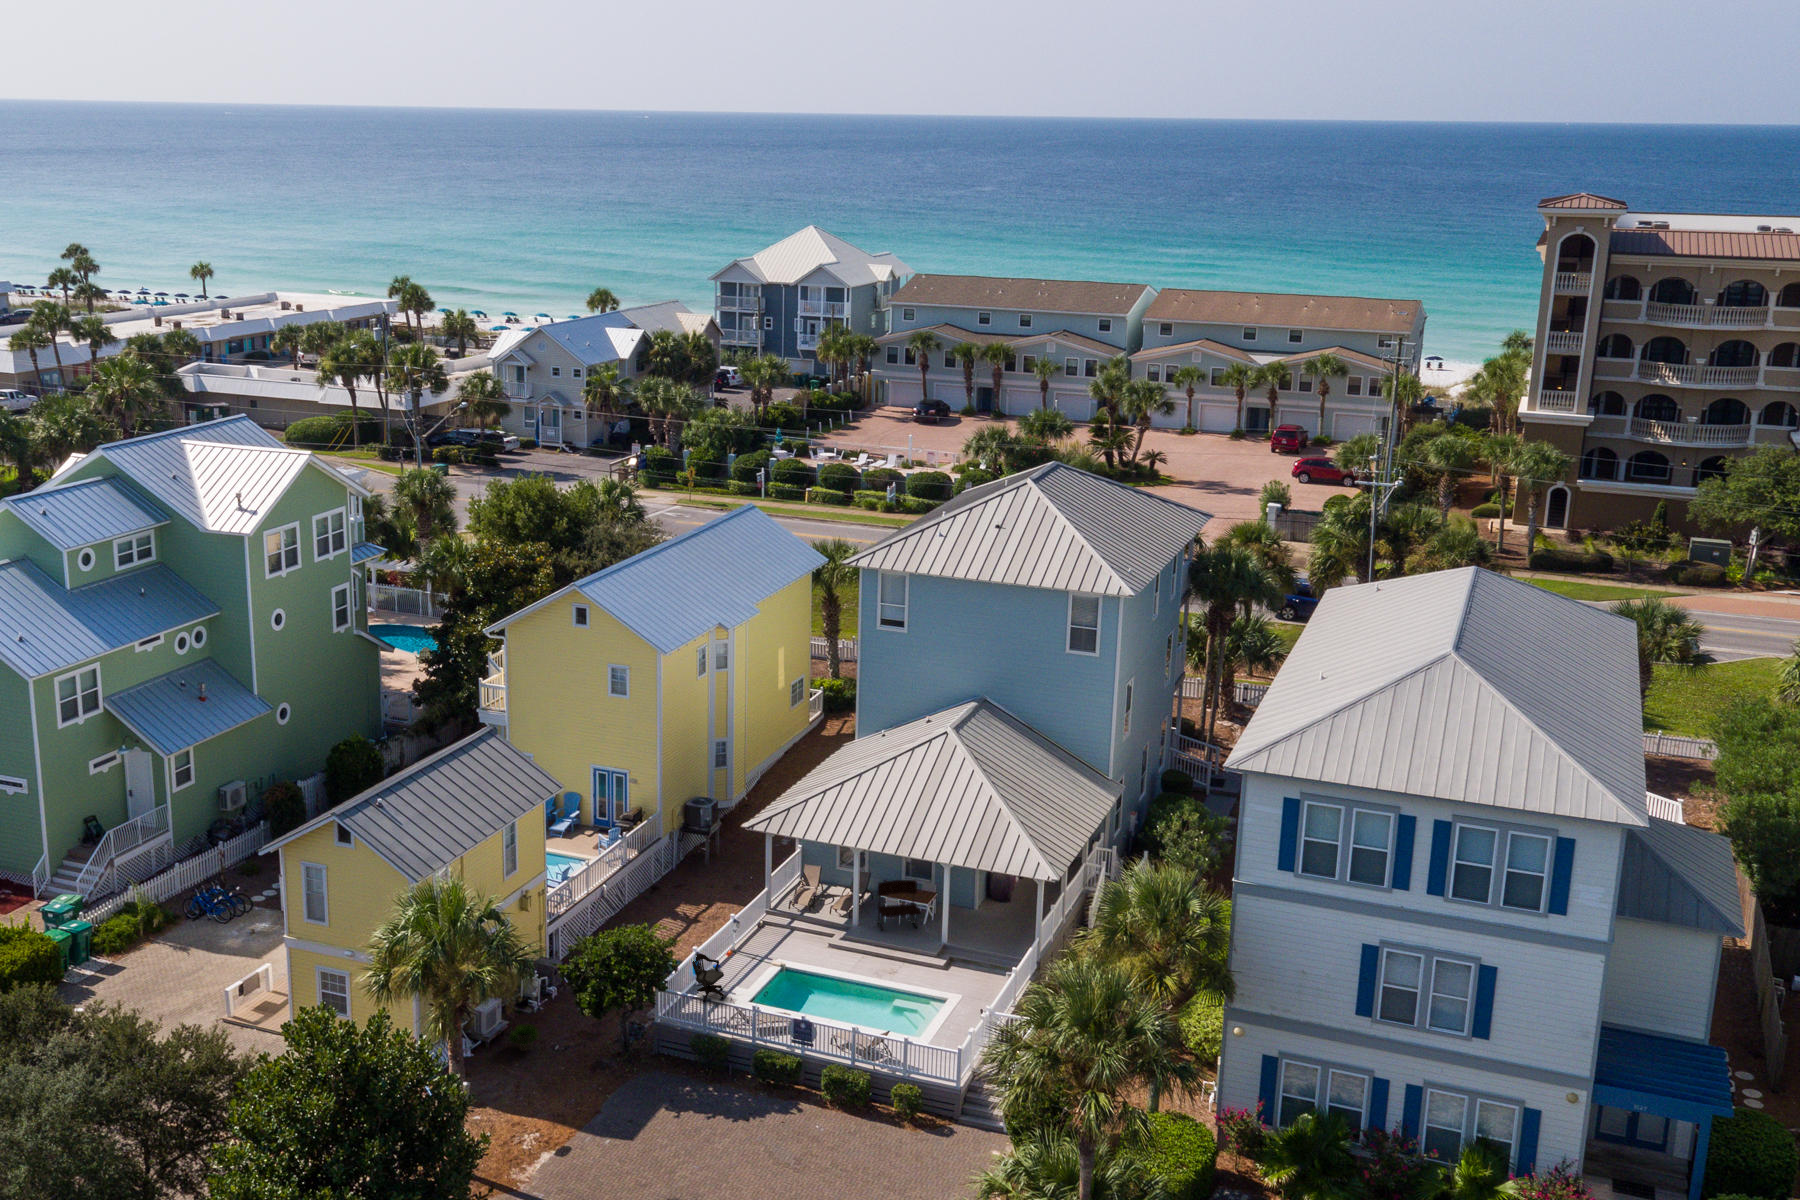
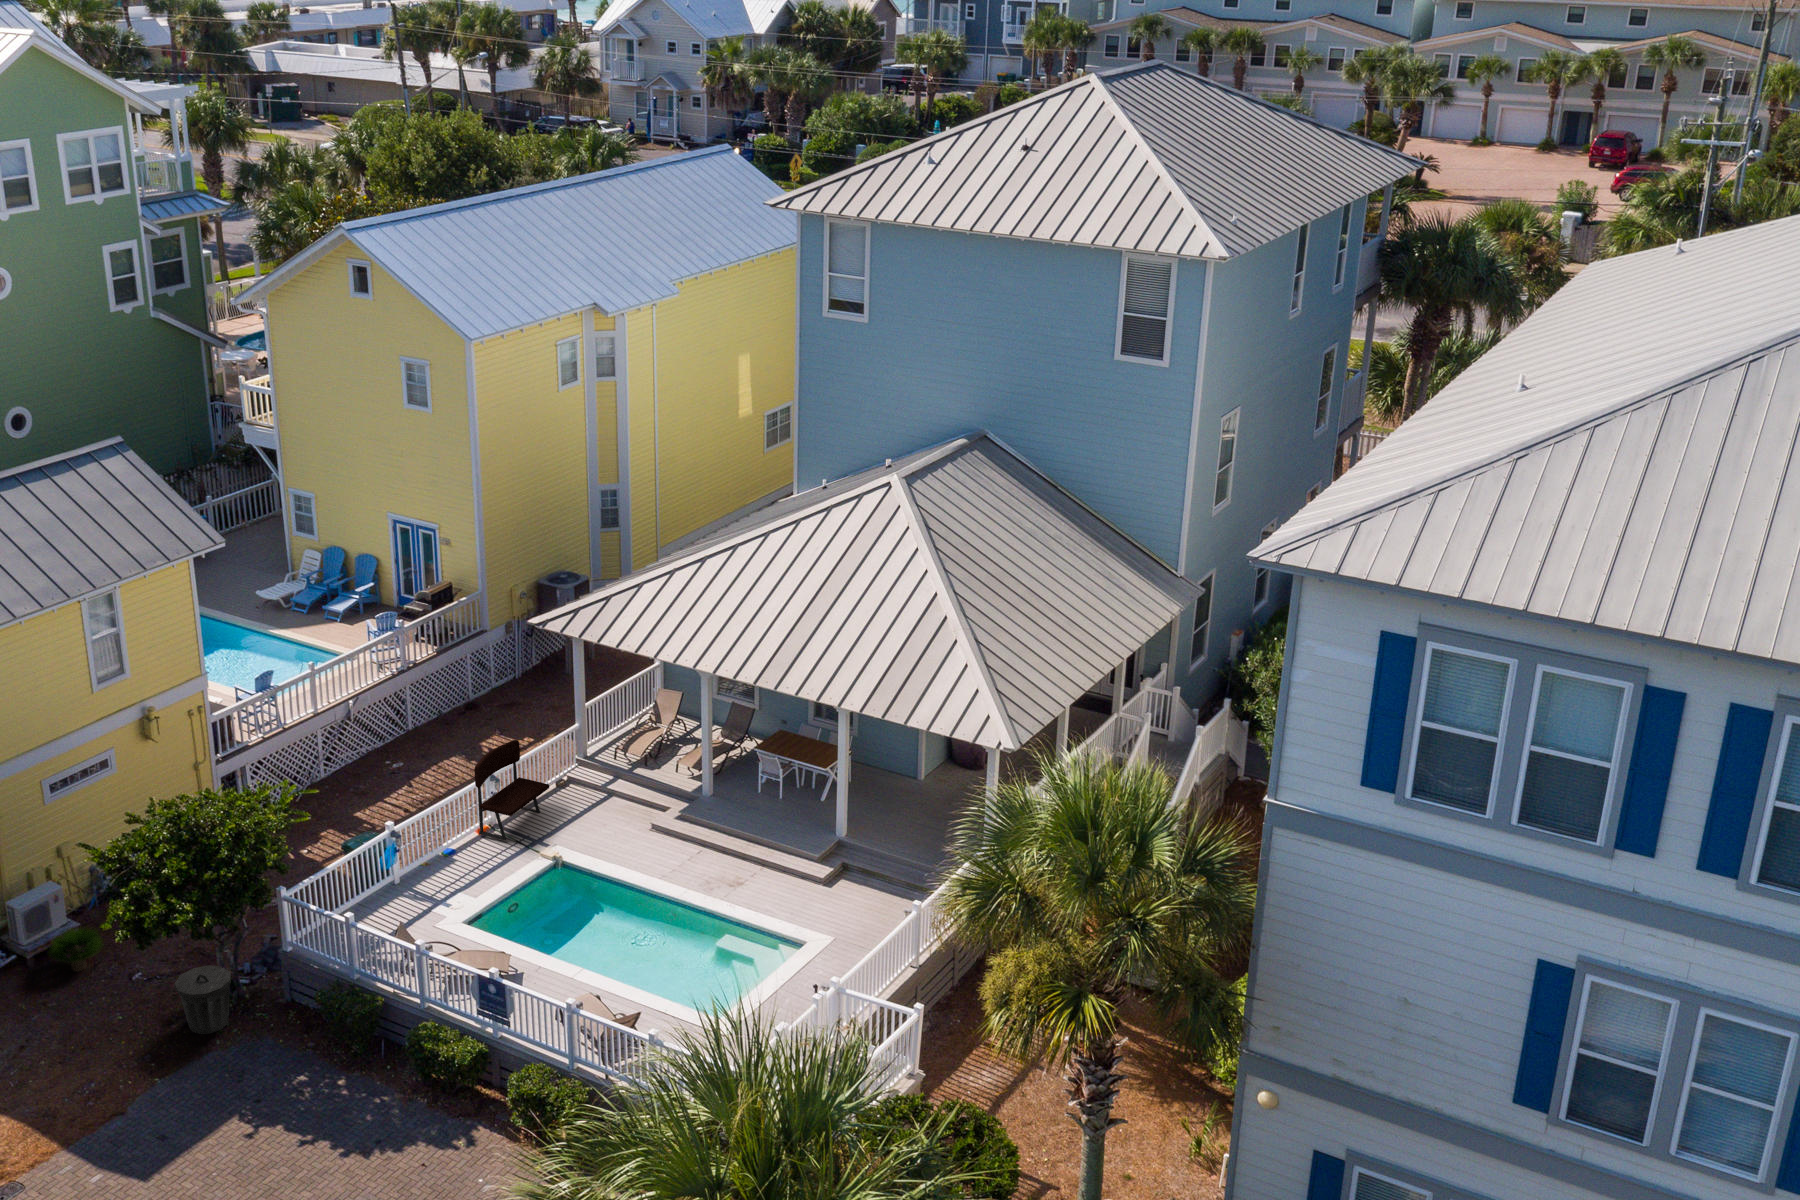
bench: present [878,880,921,930] -> present [474,740,549,840]
chair: present [692,954,724,1002] -> none [375,831,437,914]
trash can: none [606,1036,637,1076] -> present [175,965,231,1034]

